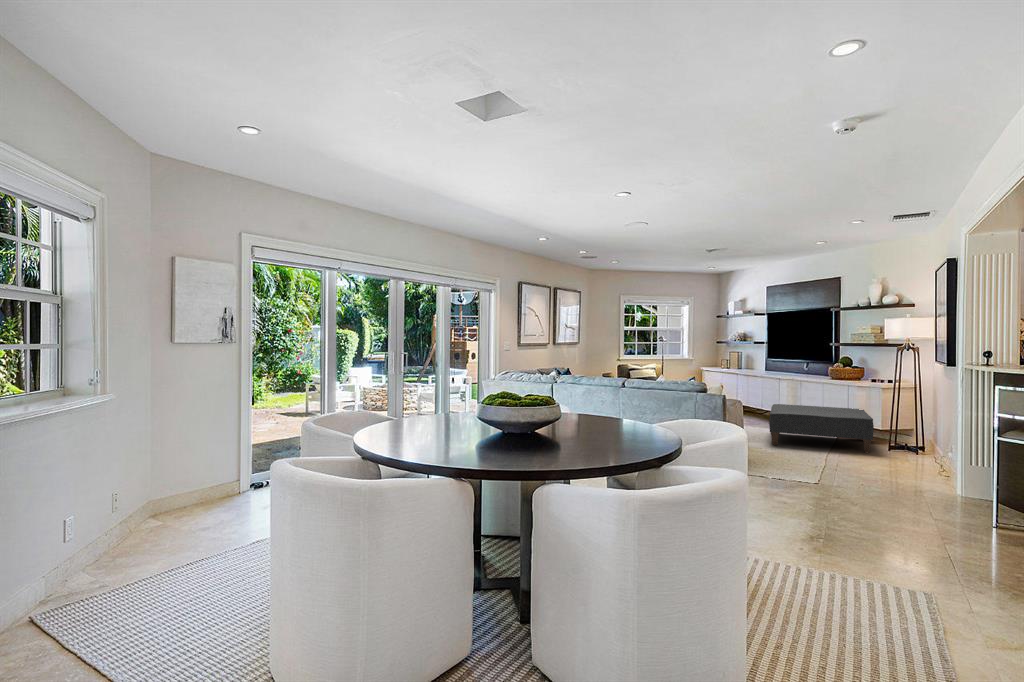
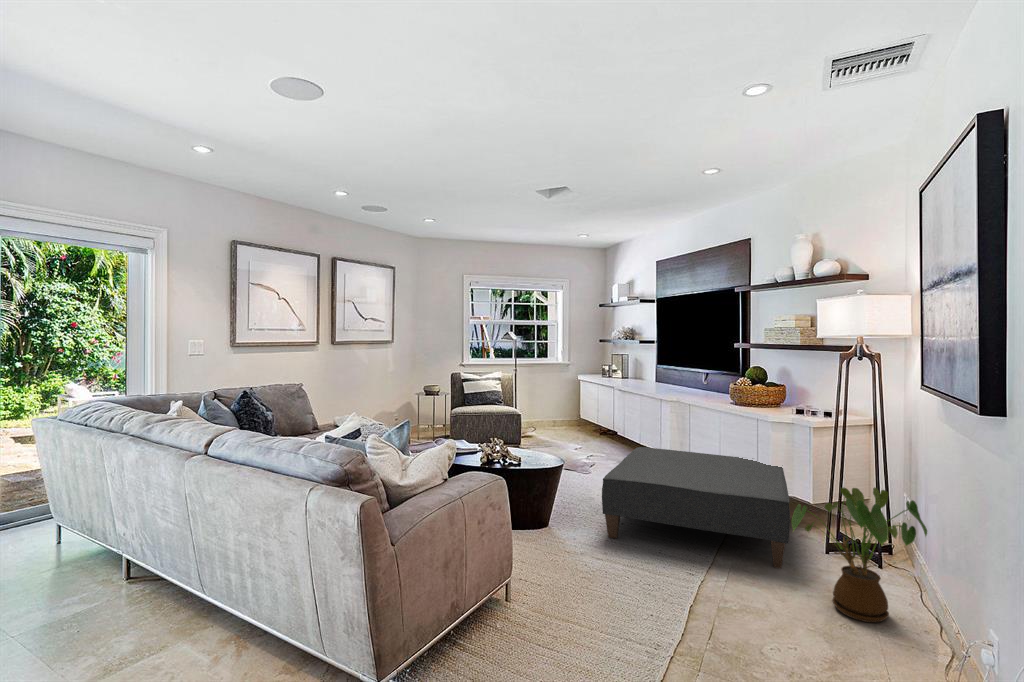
house plant: none [877,406,938,464] -> present [792,487,927,623]

